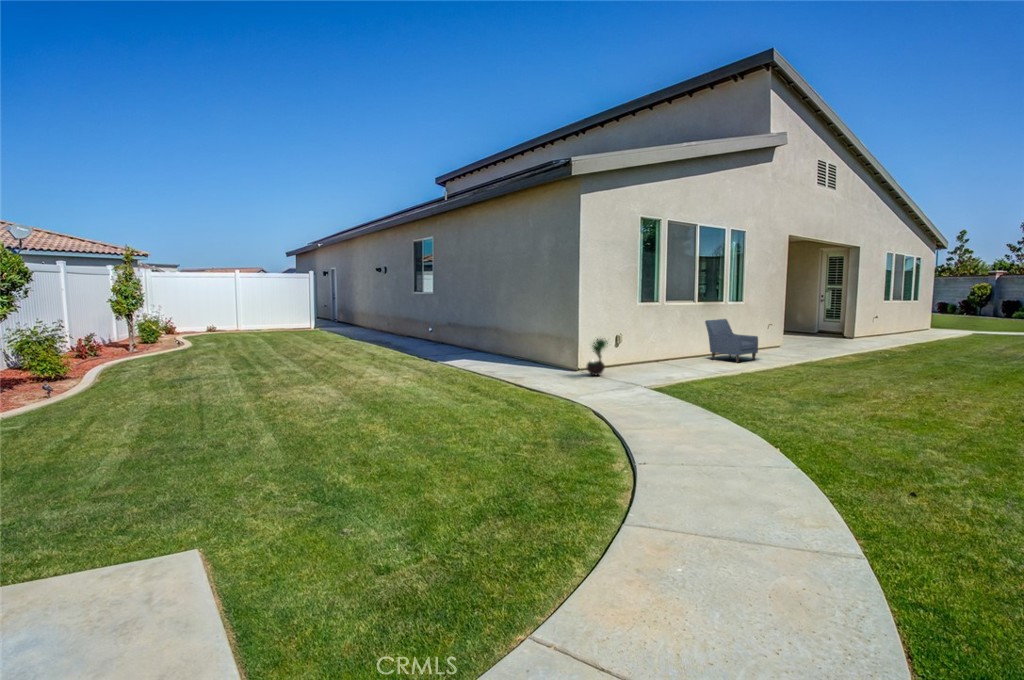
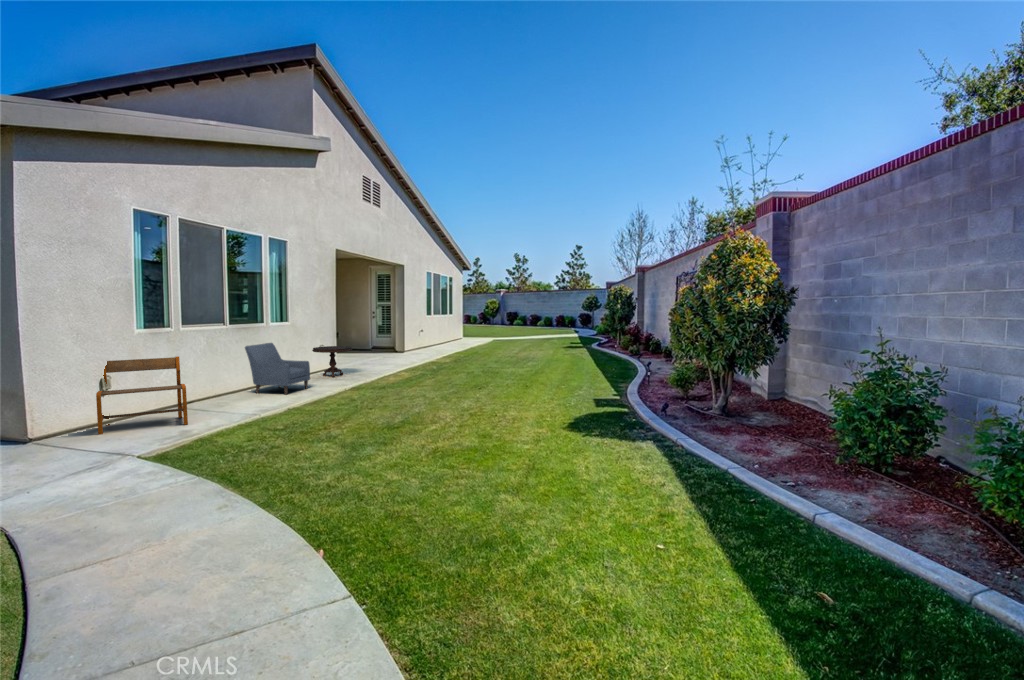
bench: none [616,324,669,374] -> present [96,356,188,435]
side table: none [758,326,798,354] -> present [312,346,352,377]
potted tree: present [587,339,608,375] -> none [34,382,81,447]

